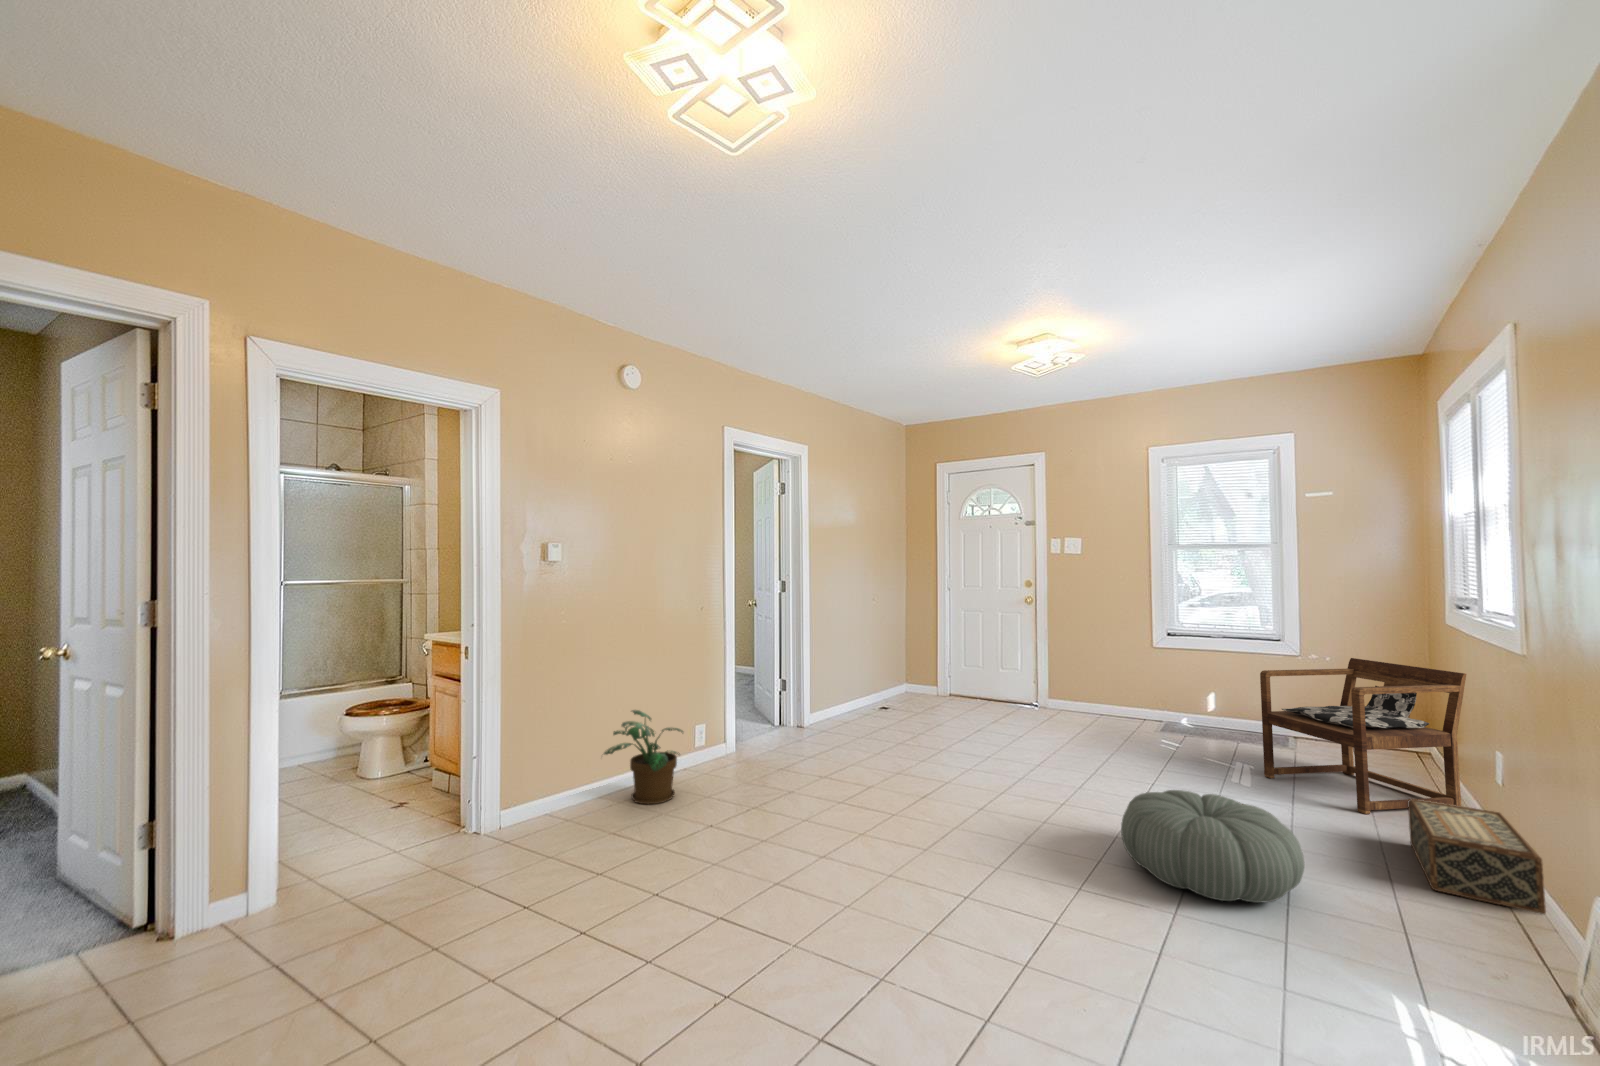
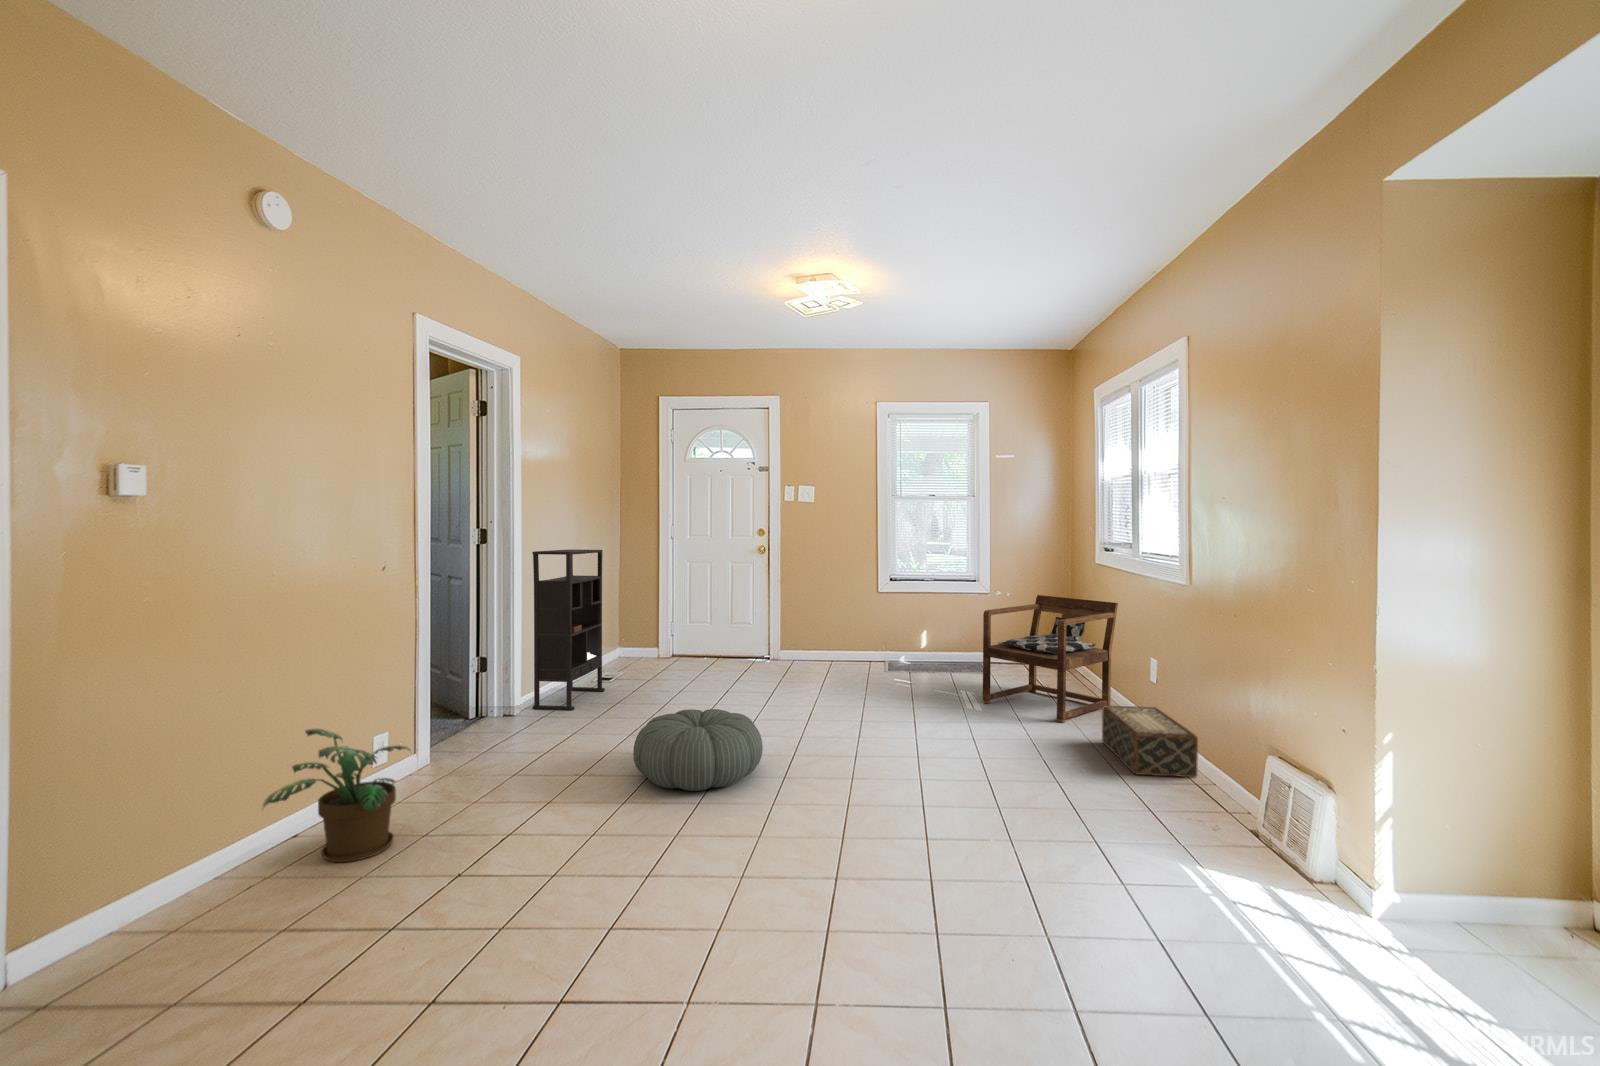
bookshelf: none [816,595,878,727] -> present [532,549,605,710]
pouf: present [1121,790,1304,903] -> present [633,709,763,791]

